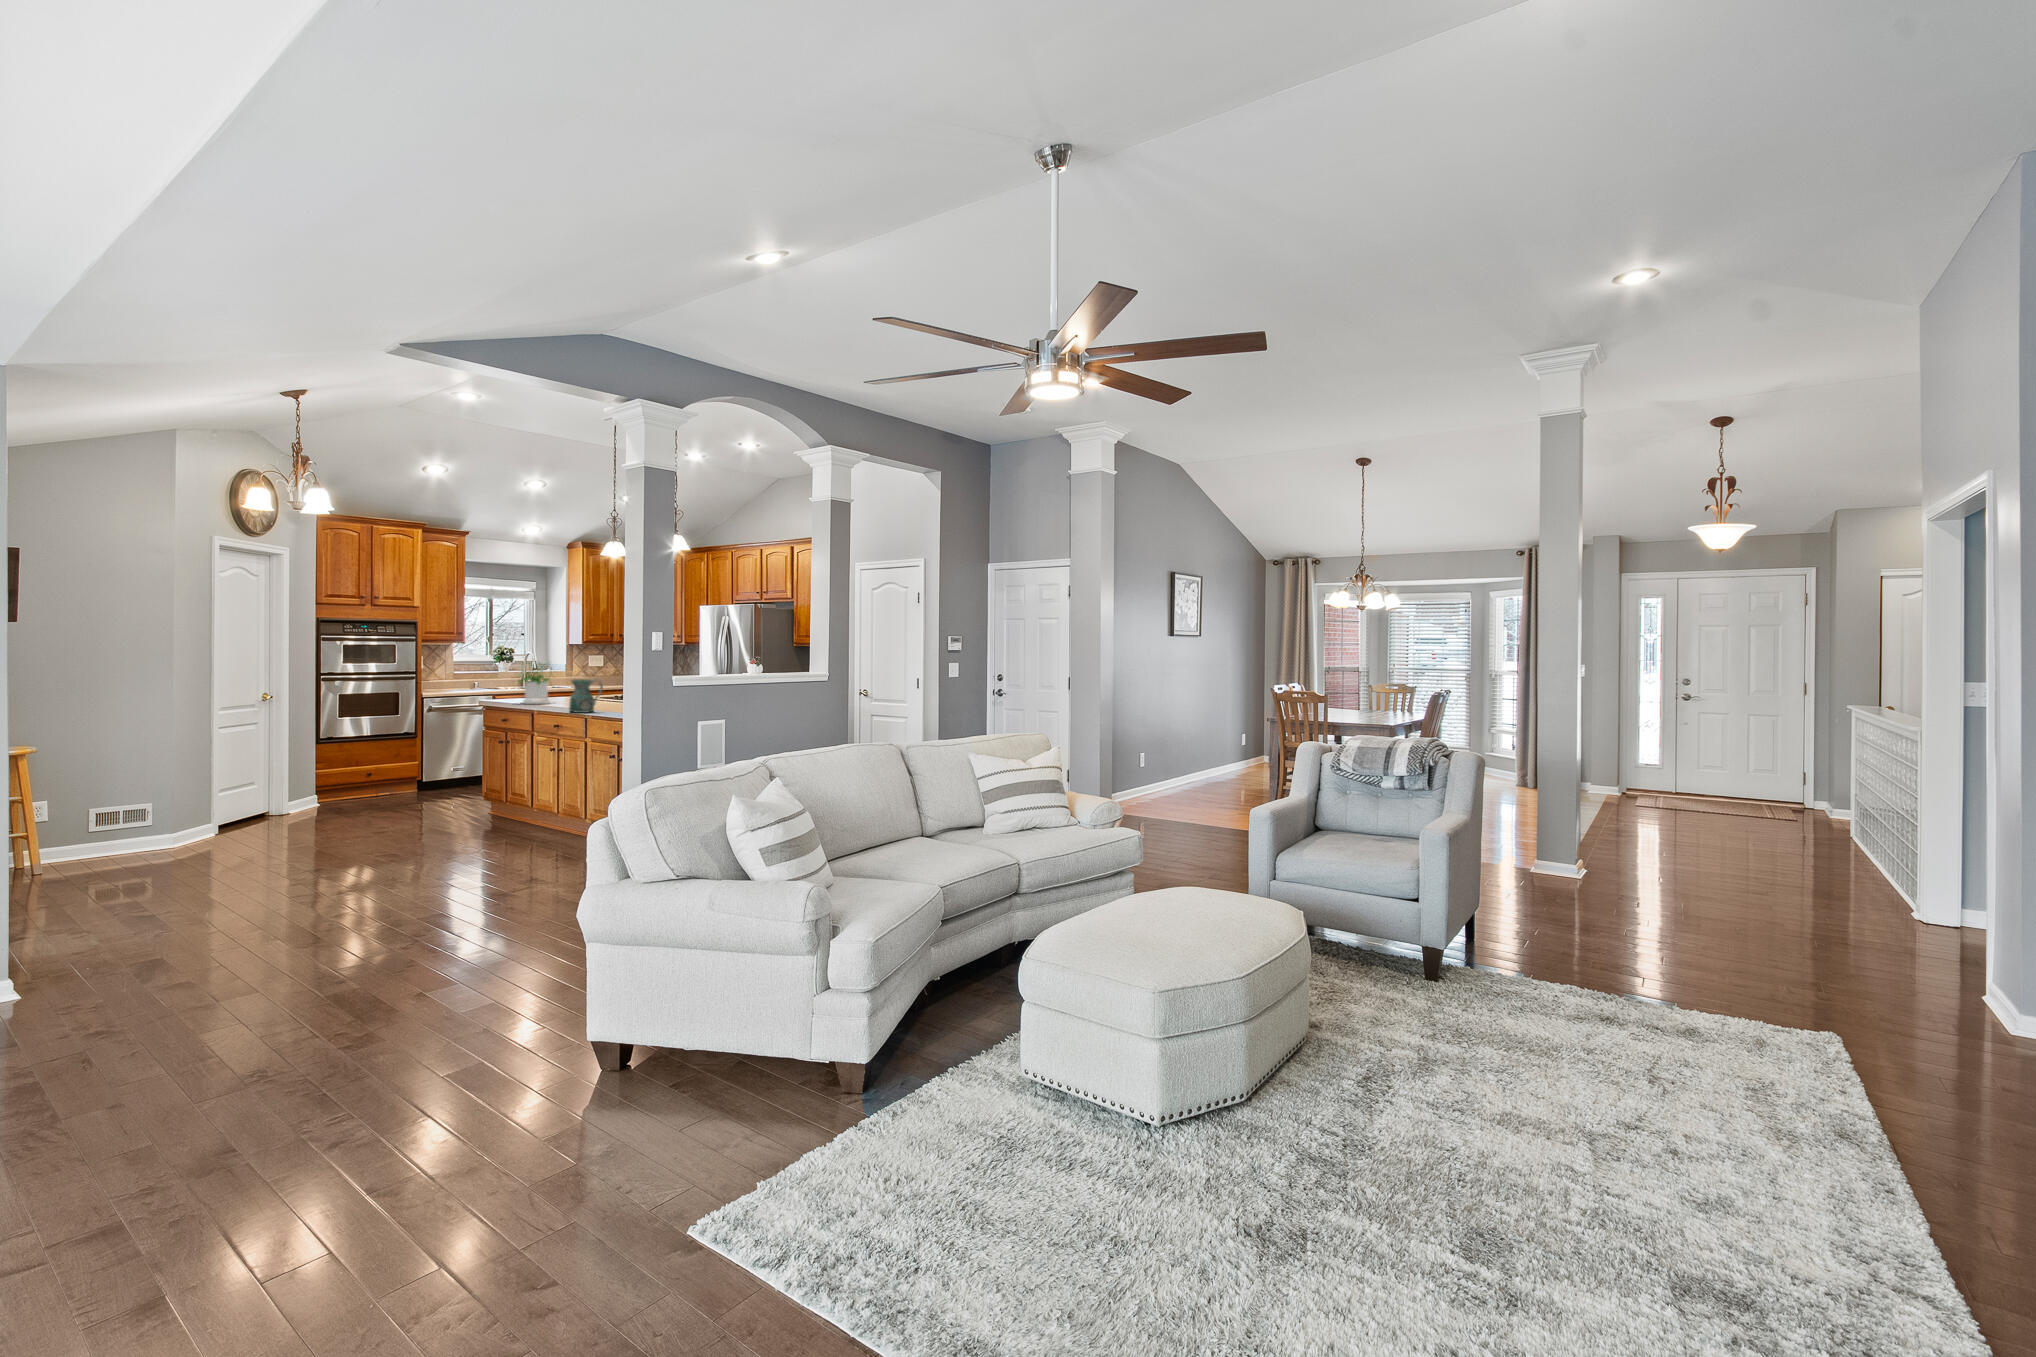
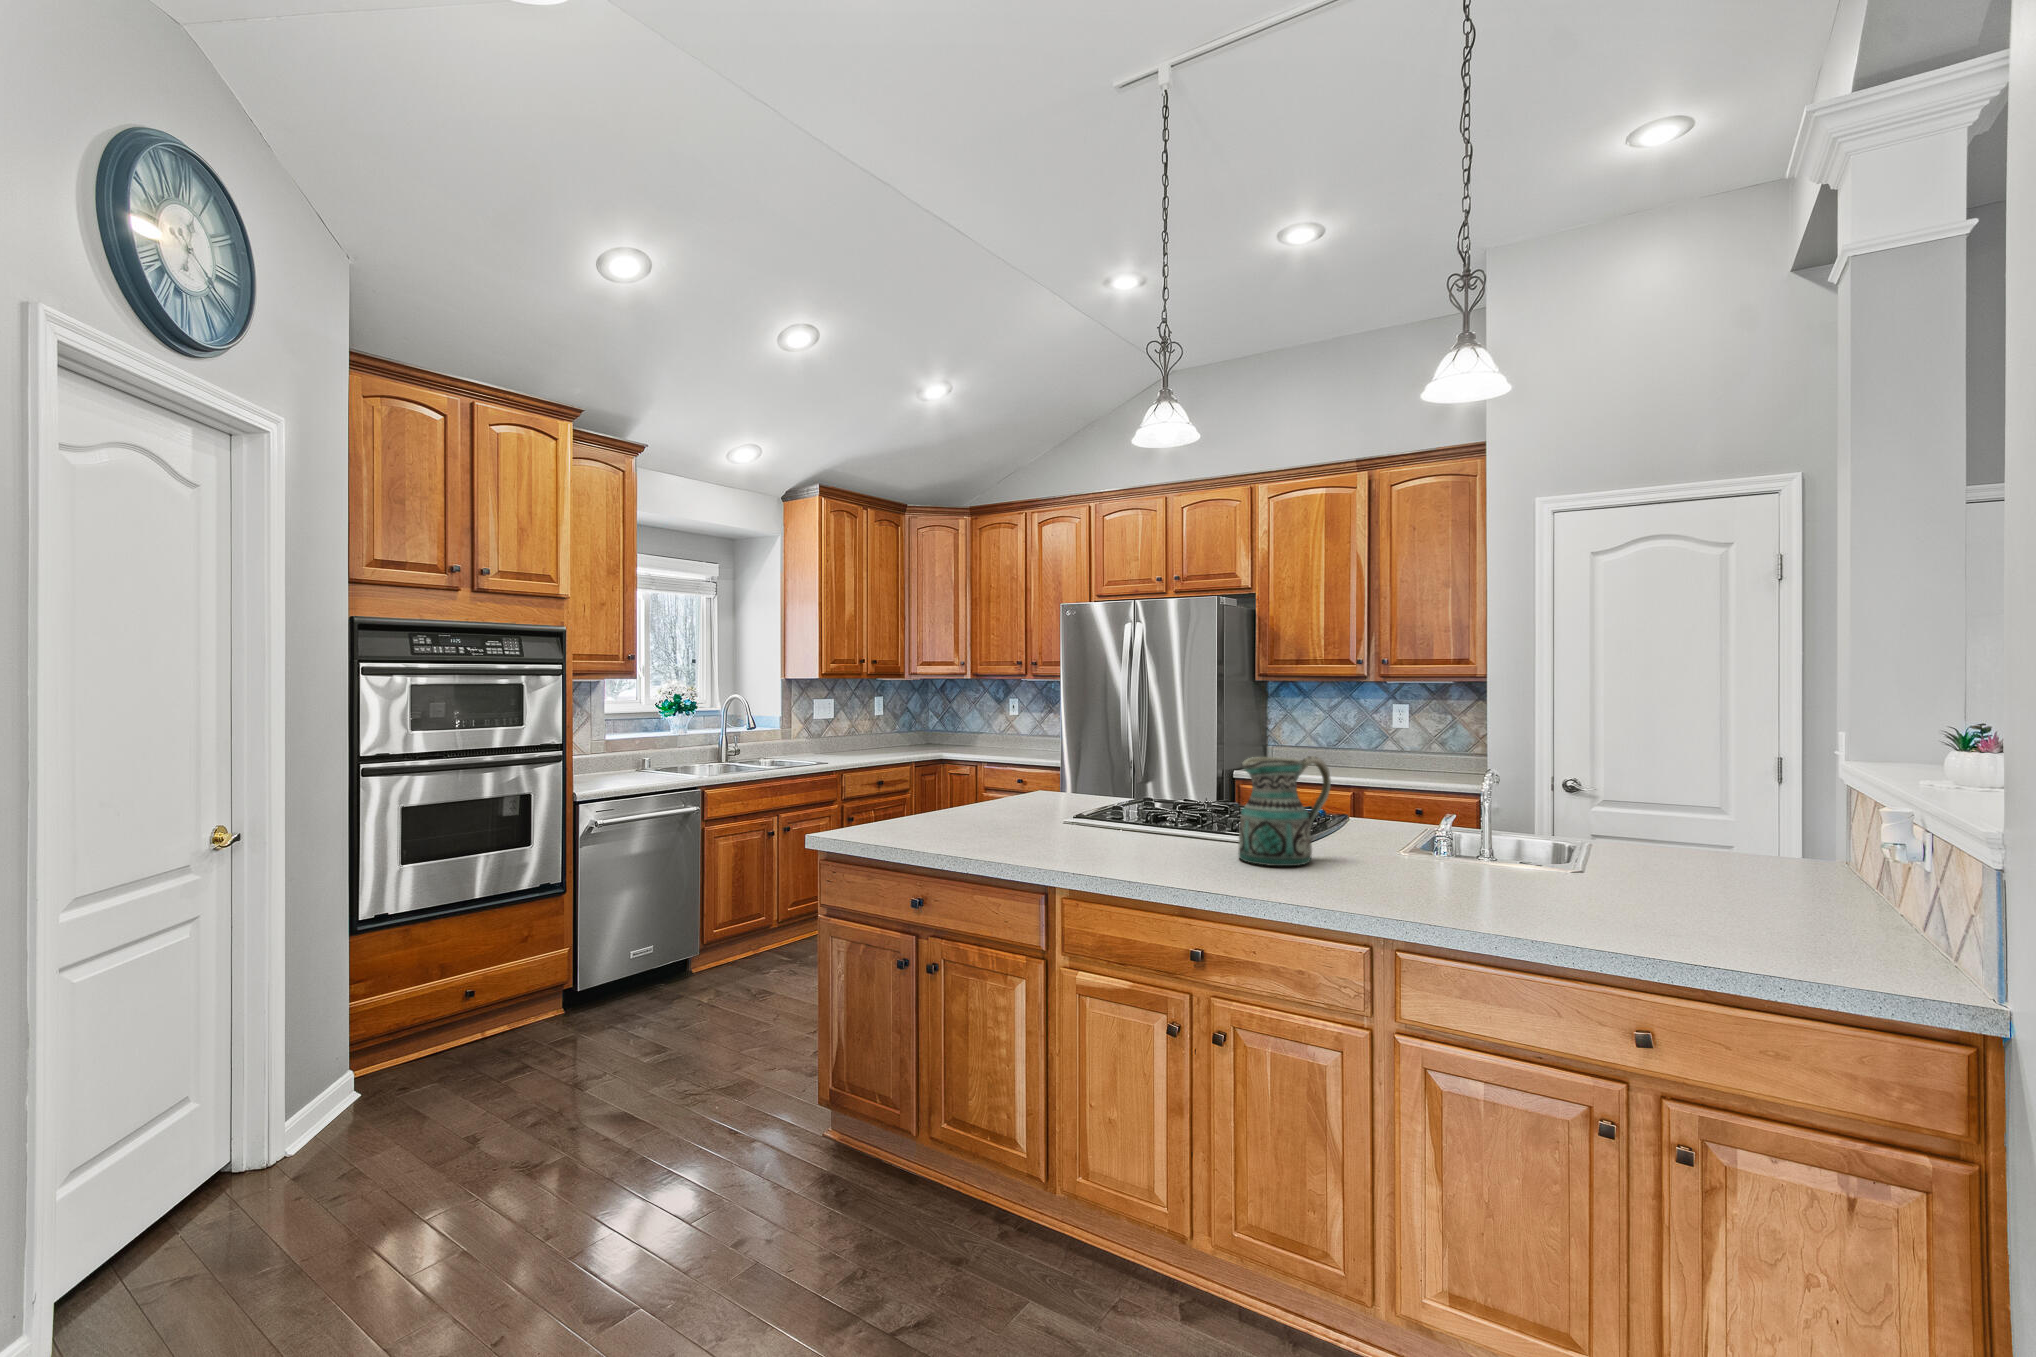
potted plant: present [521,662,552,704] -> none [946,706,1032,827]

